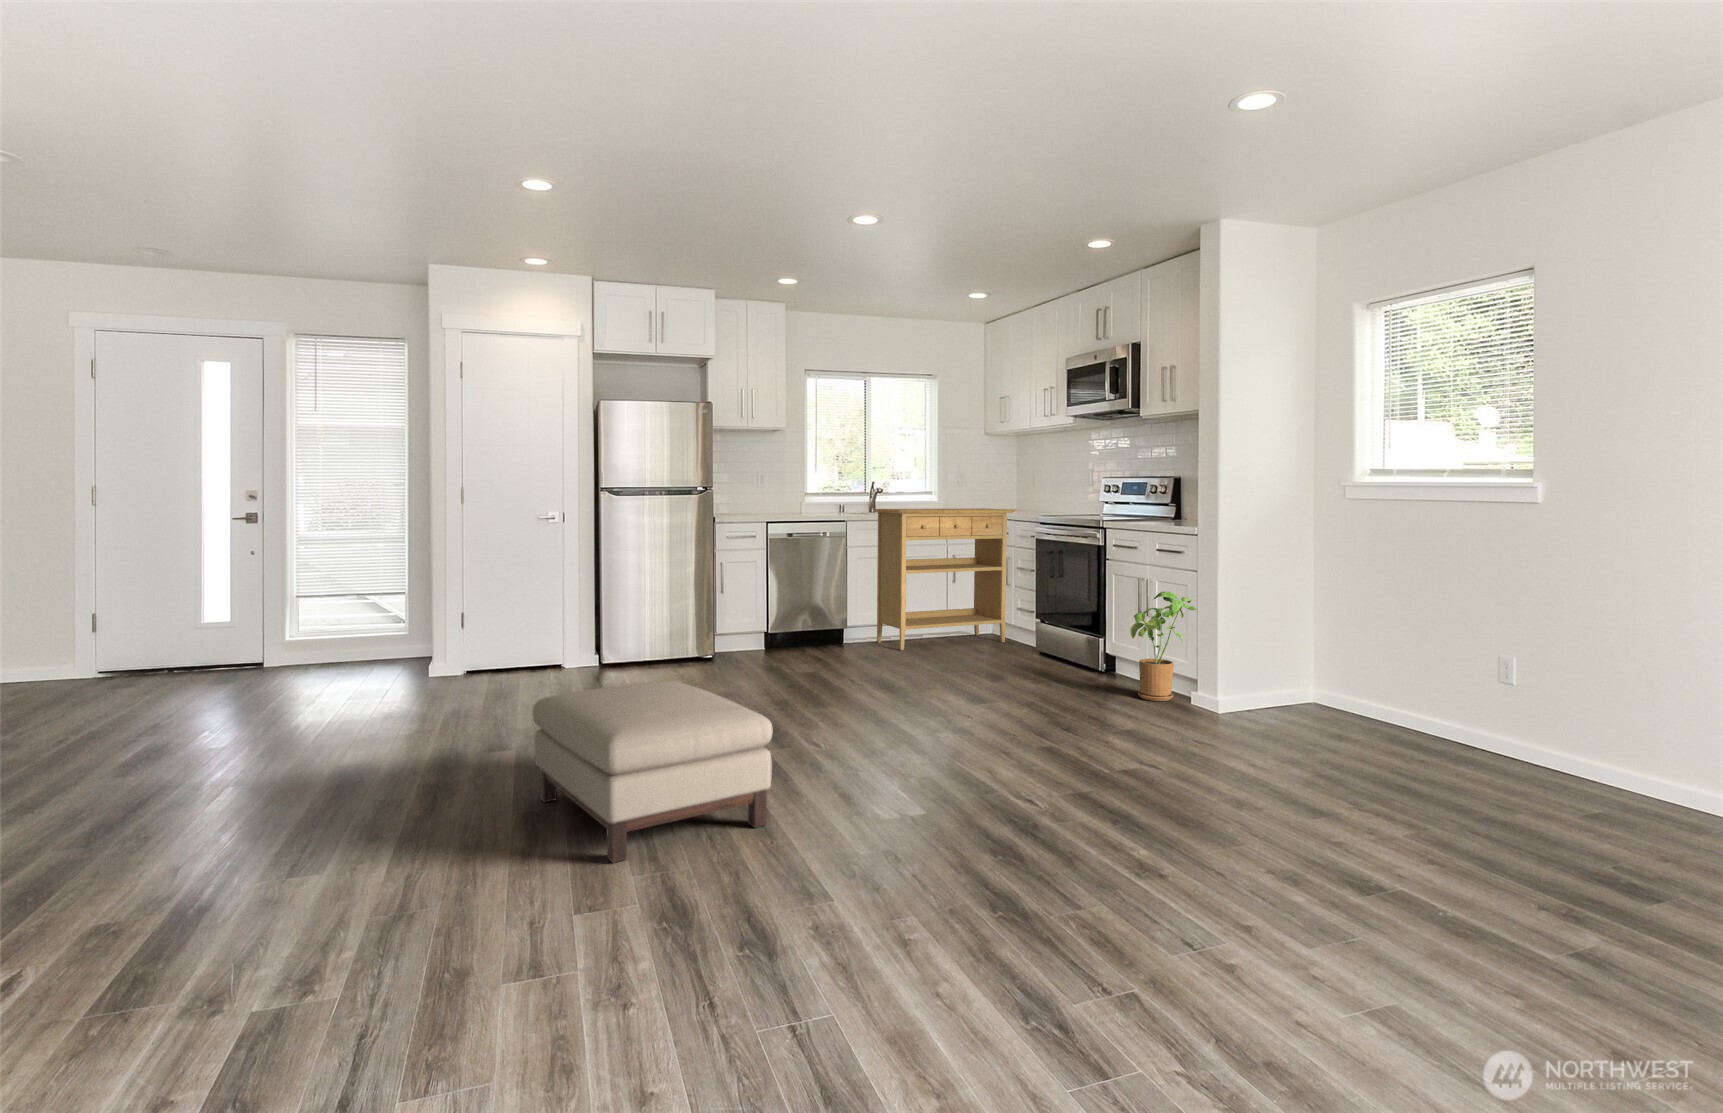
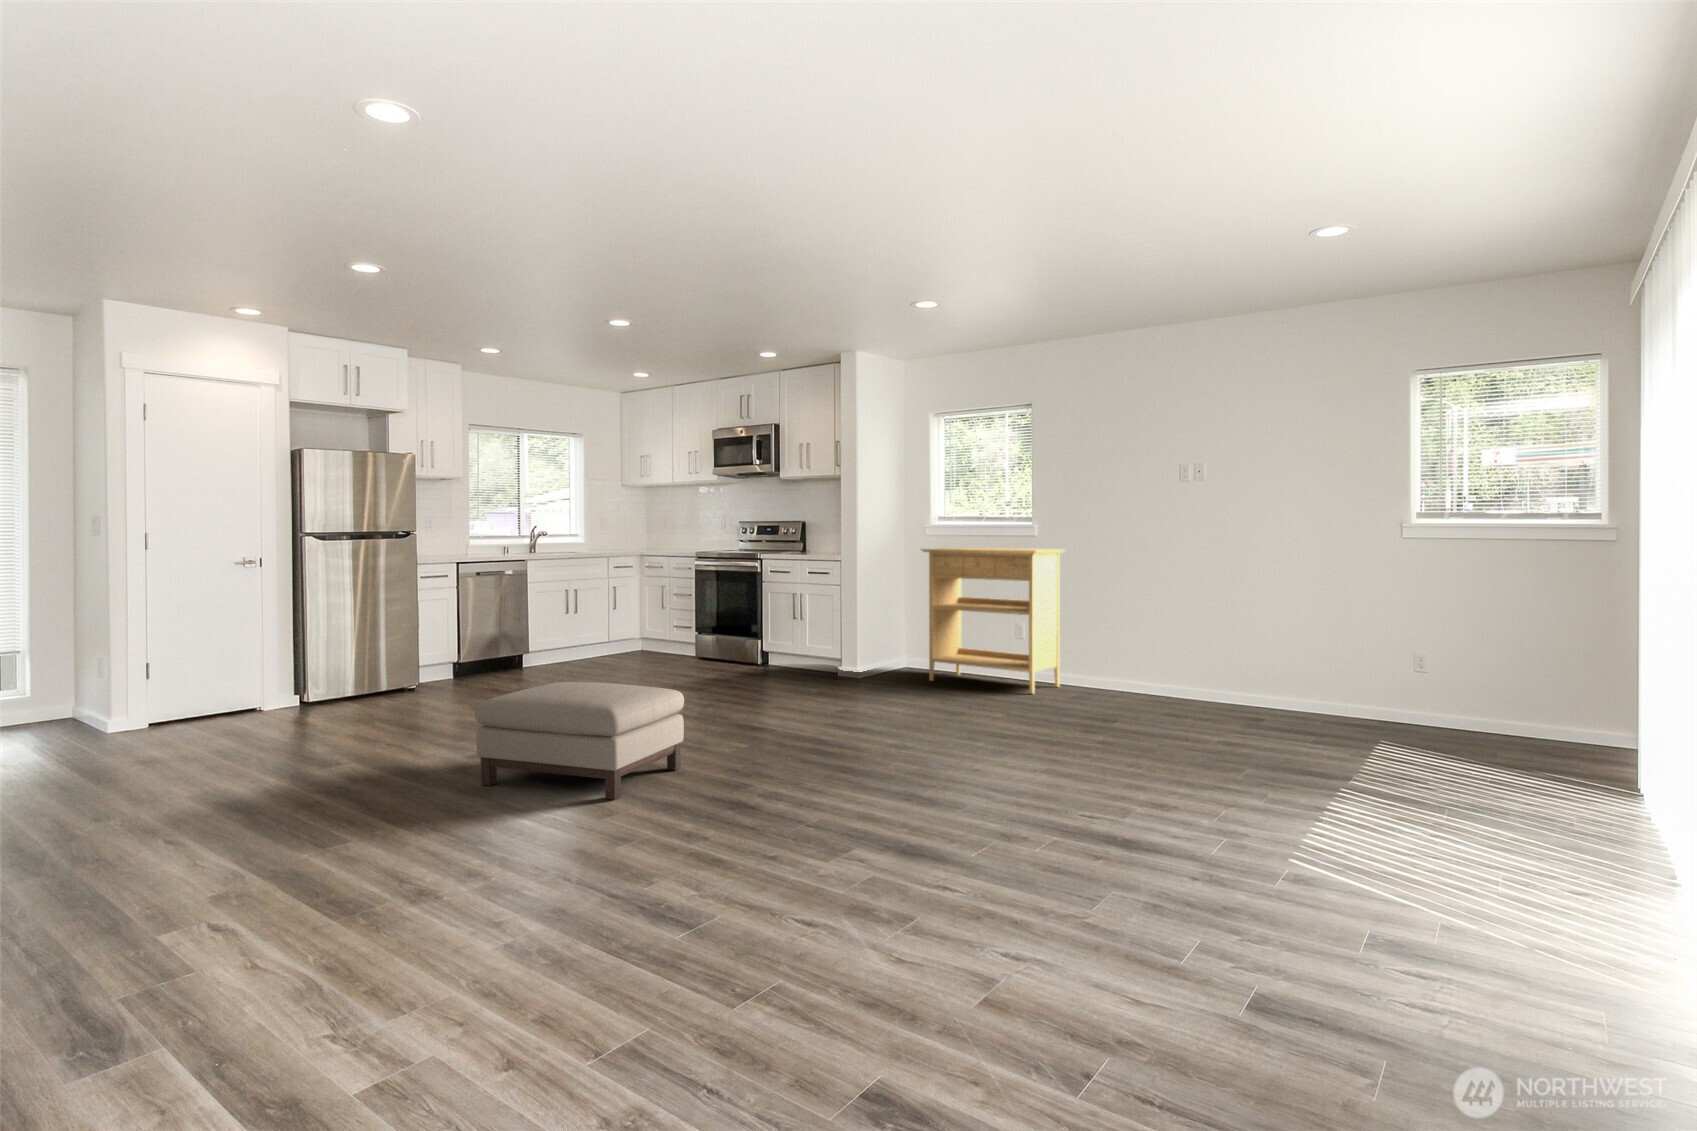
console table: present [872,508,1015,650] -> present [922,548,1065,694]
house plant: present [1130,591,1197,701] -> none [800,600,844,678]

